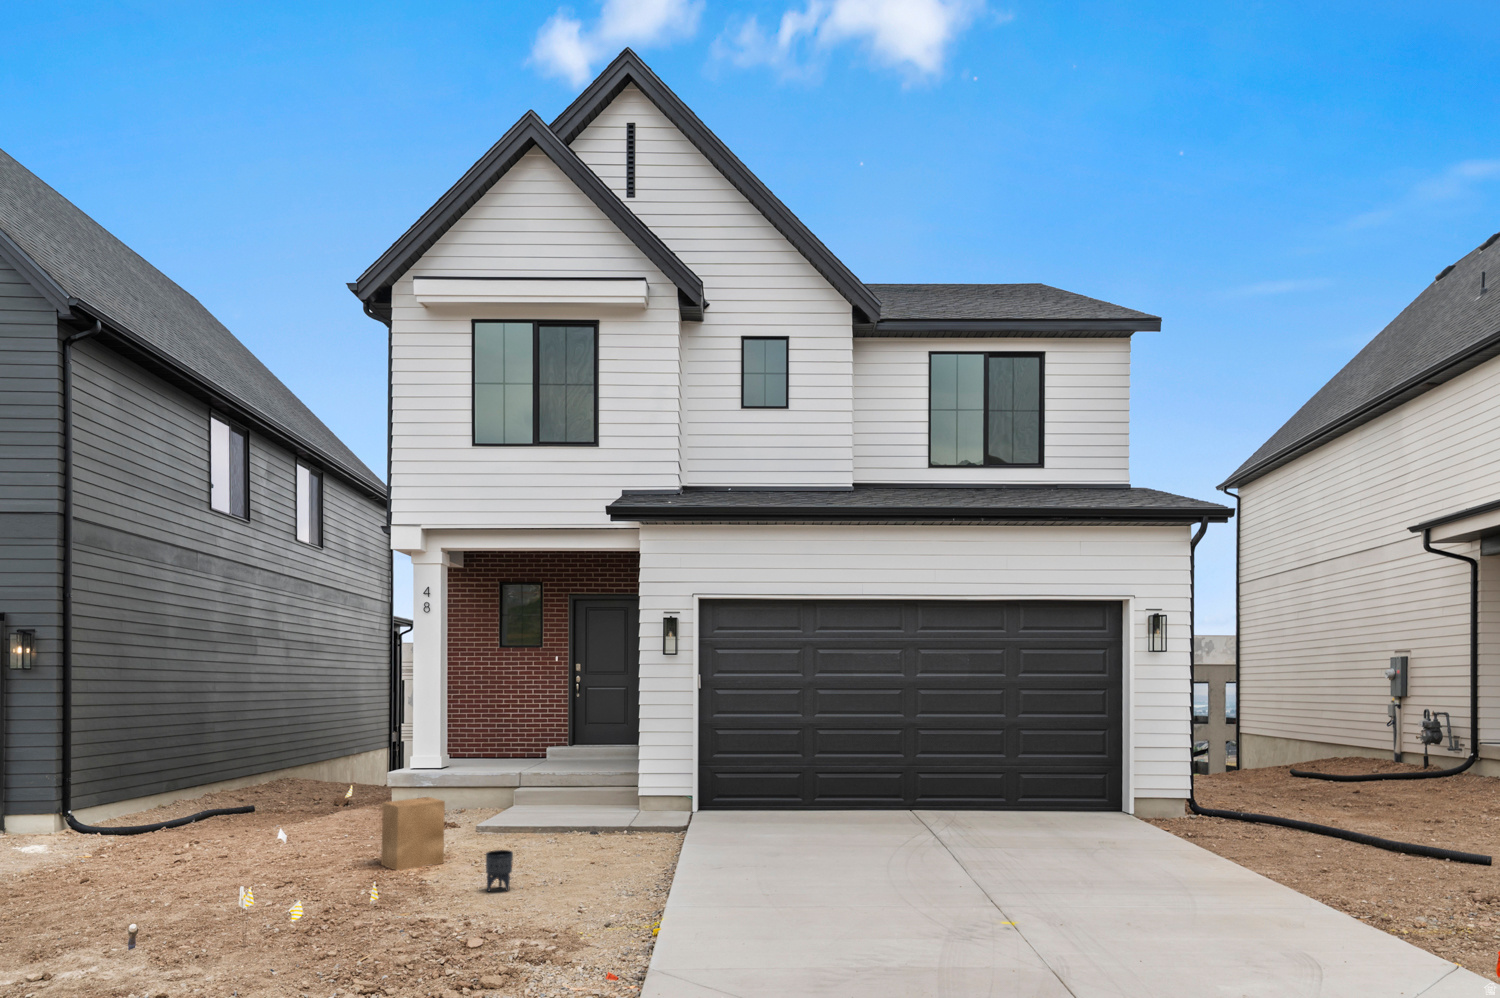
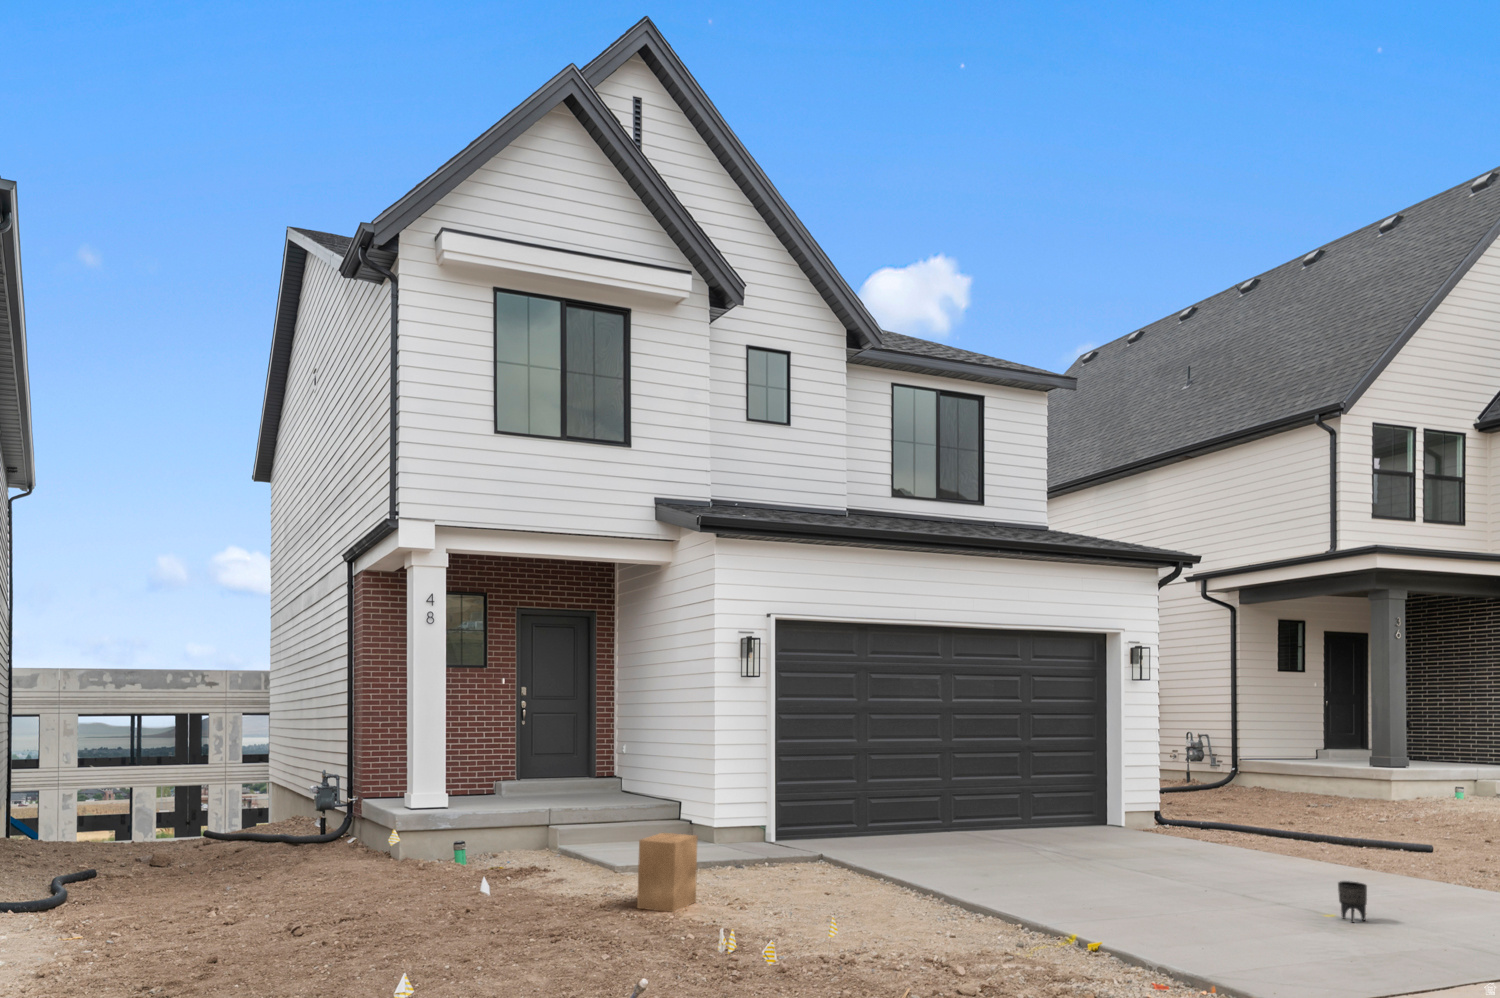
planter: present [486,850,513,891] -> present [1338,881,1367,923]

